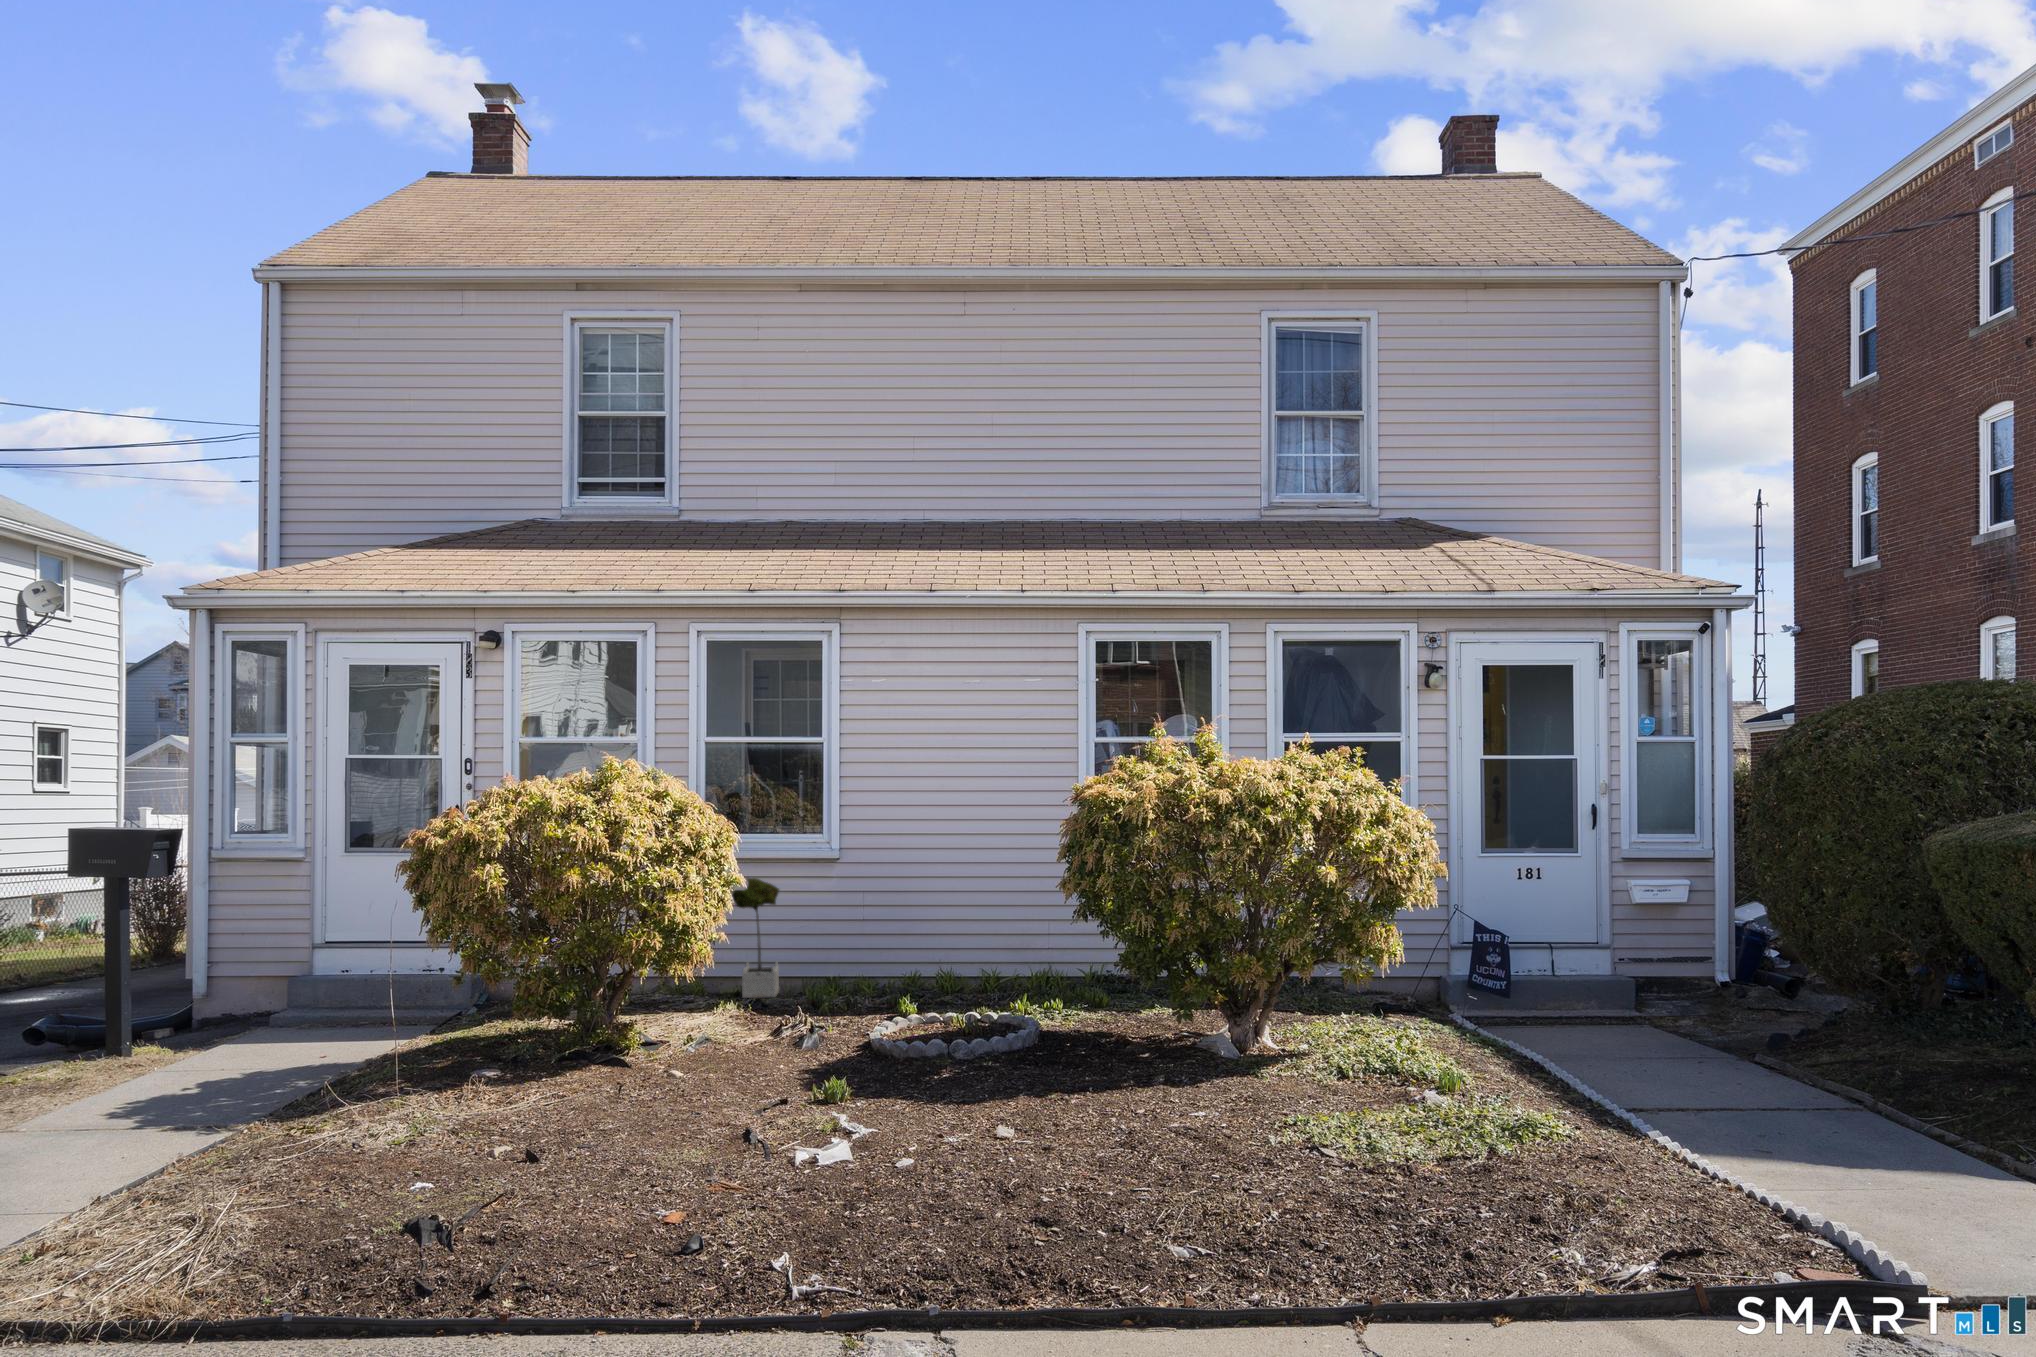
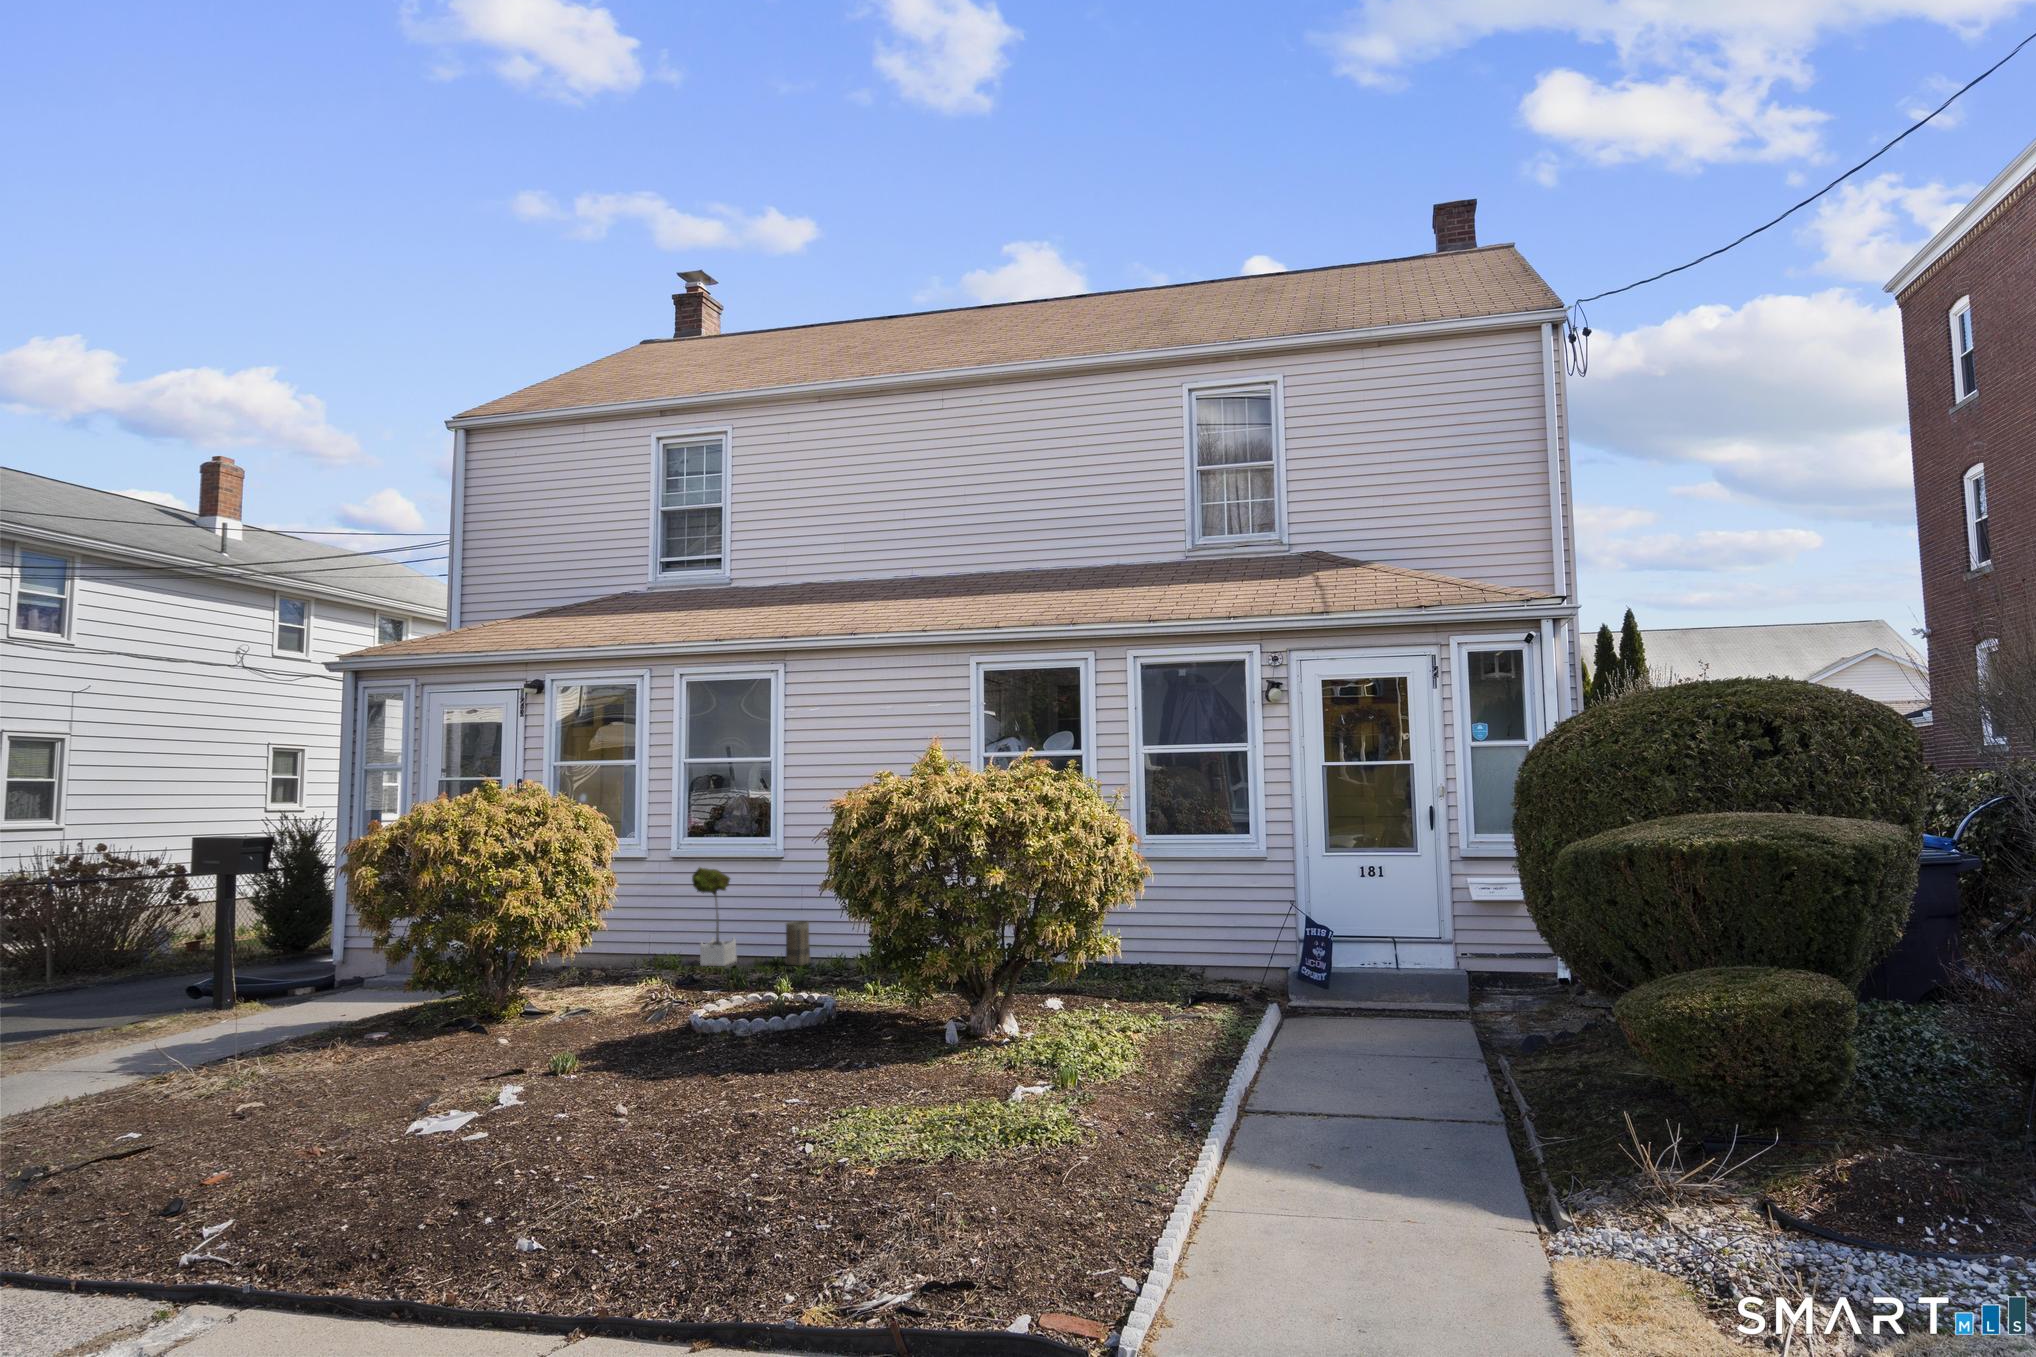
basket: none [852,940,880,993] -> present [785,921,810,966]

